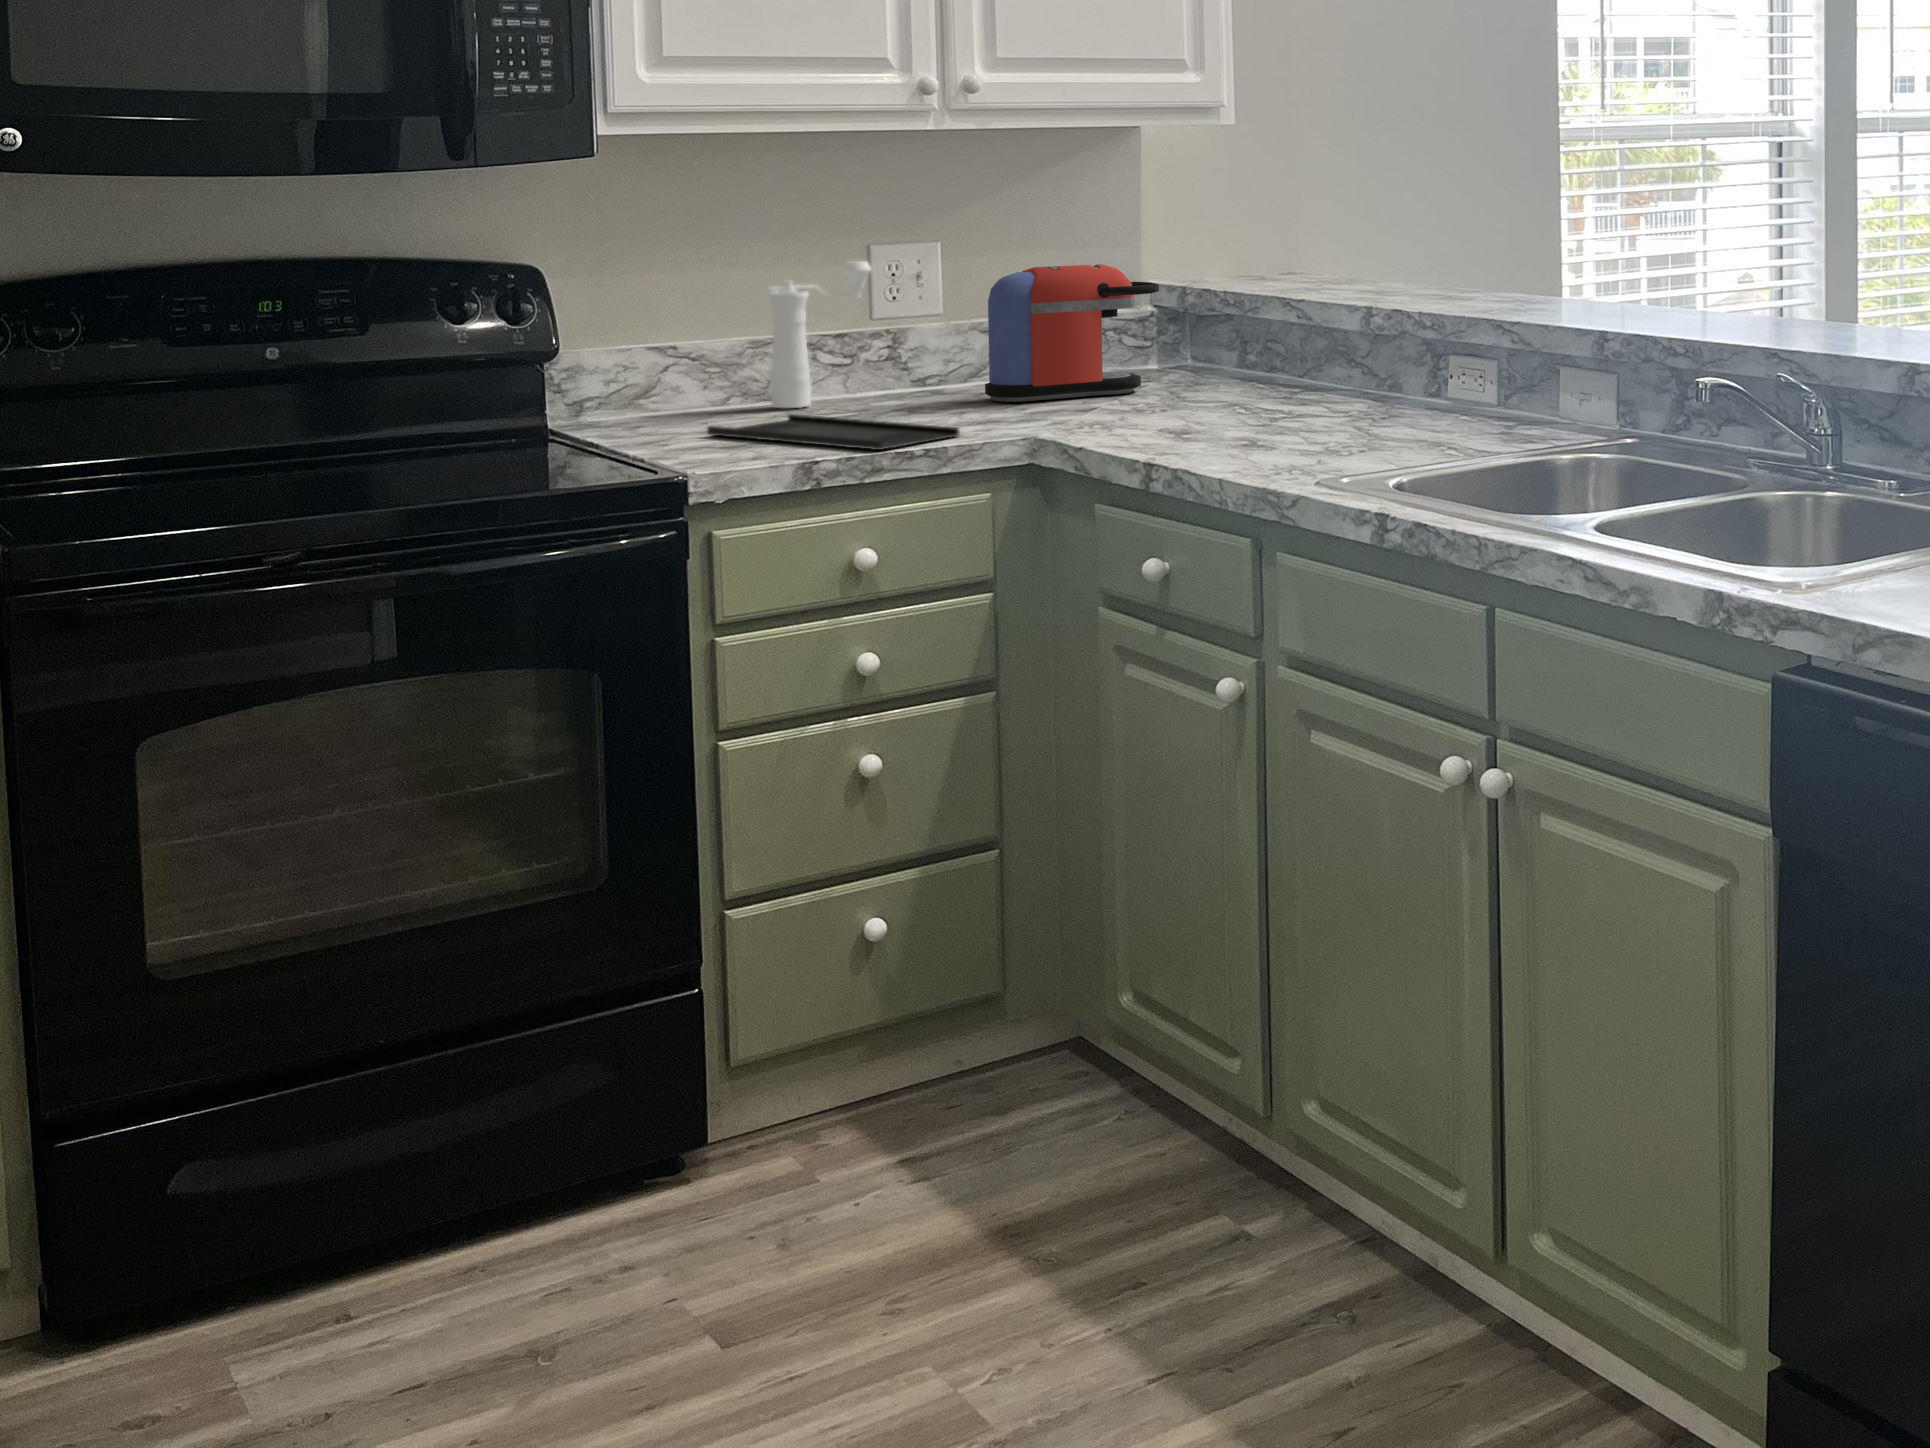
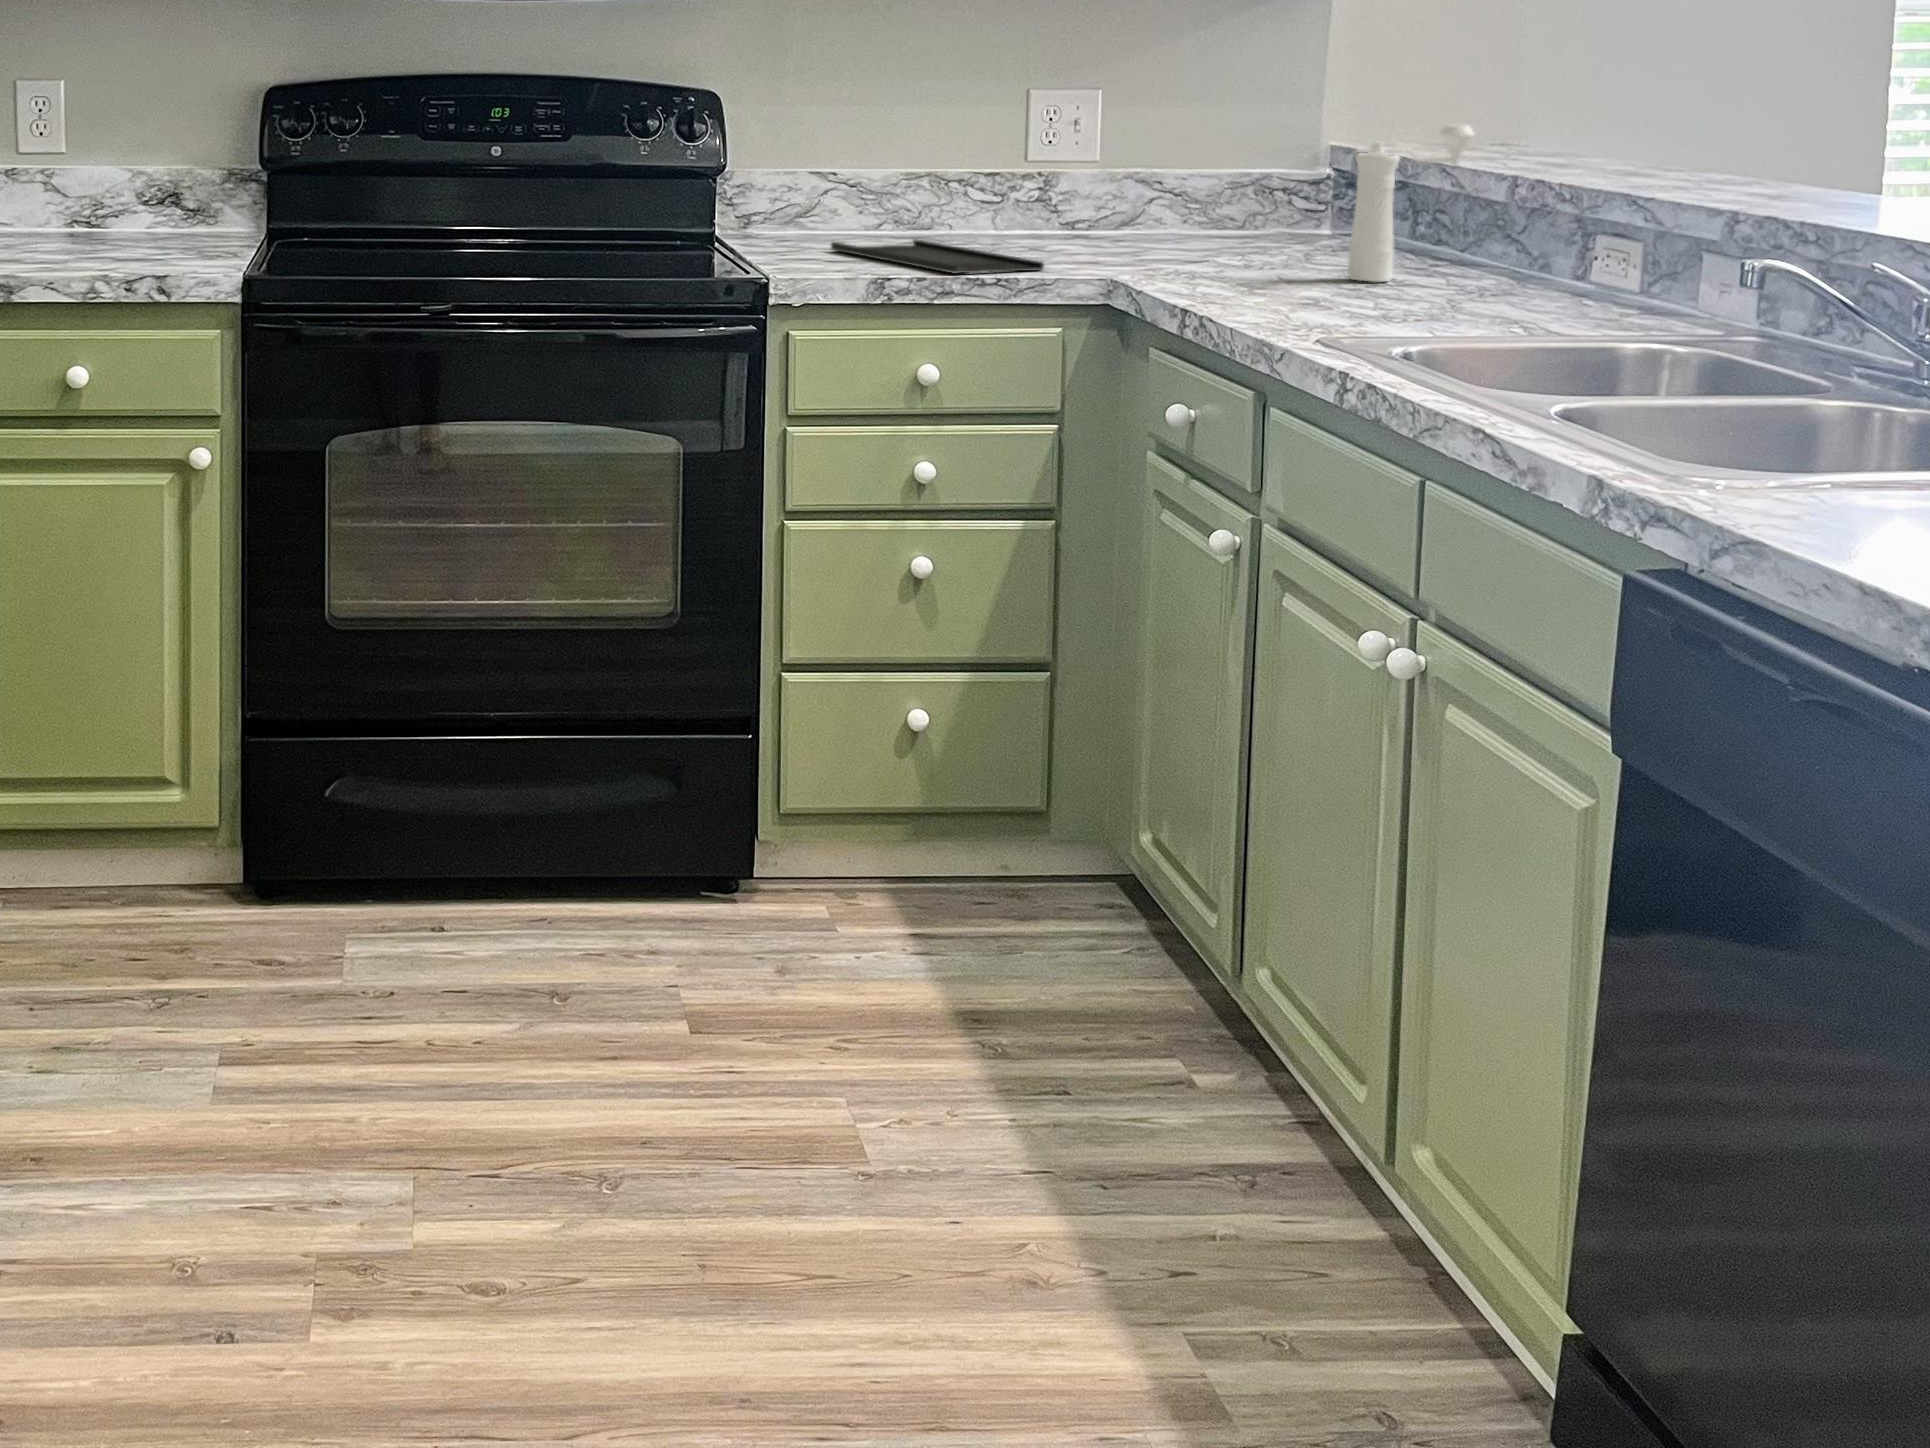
pepper mill: present [769,261,871,408] -> present [1348,125,1474,282]
coffee maker: present [985,264,1159,402] -> none [1117,117,1311,251]

